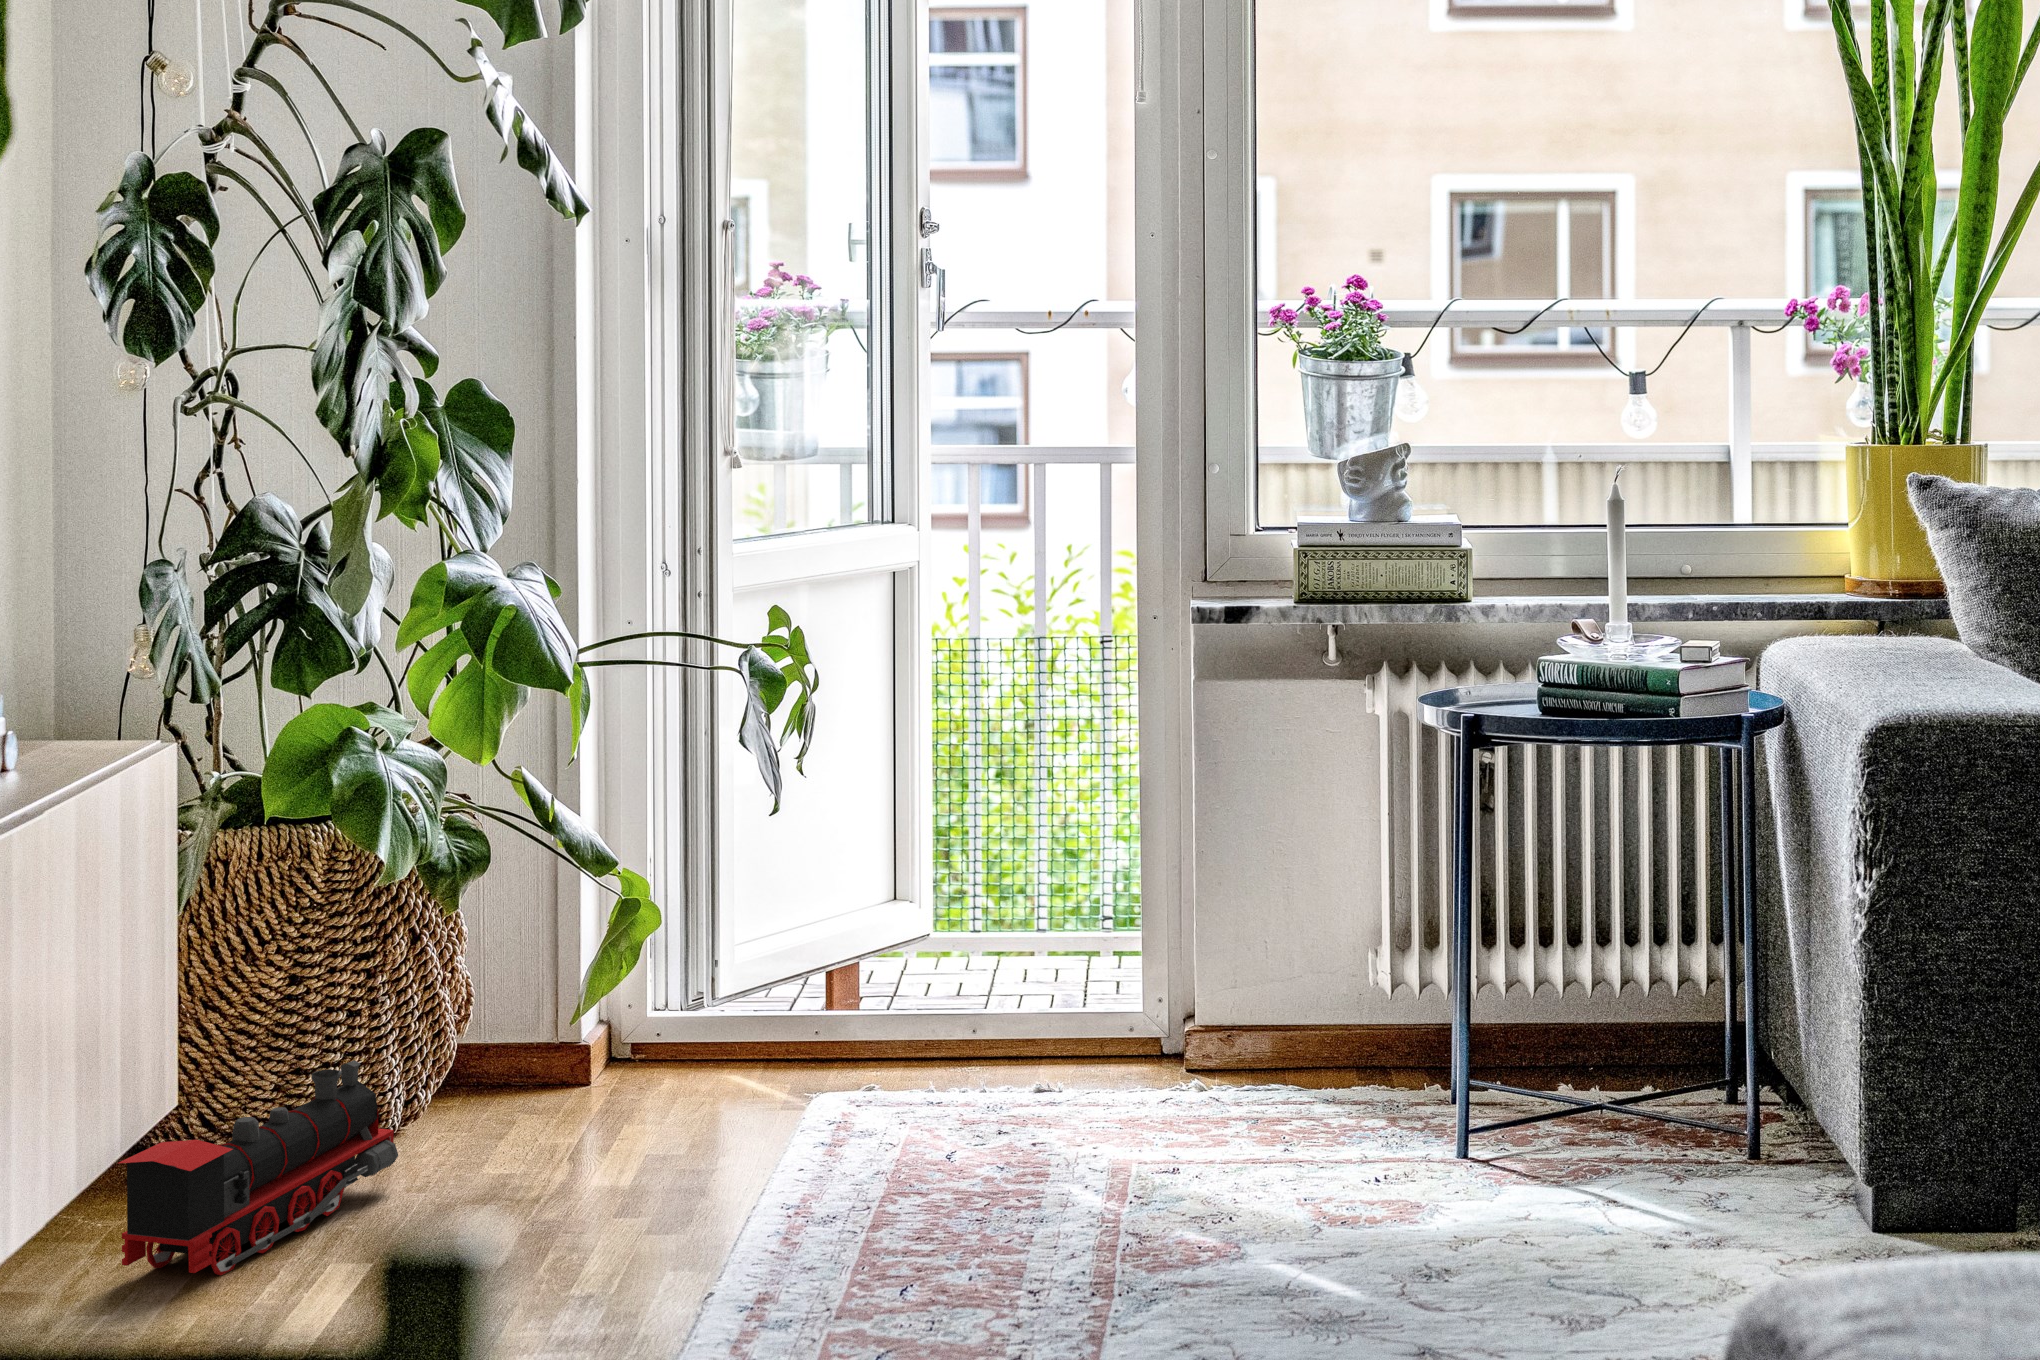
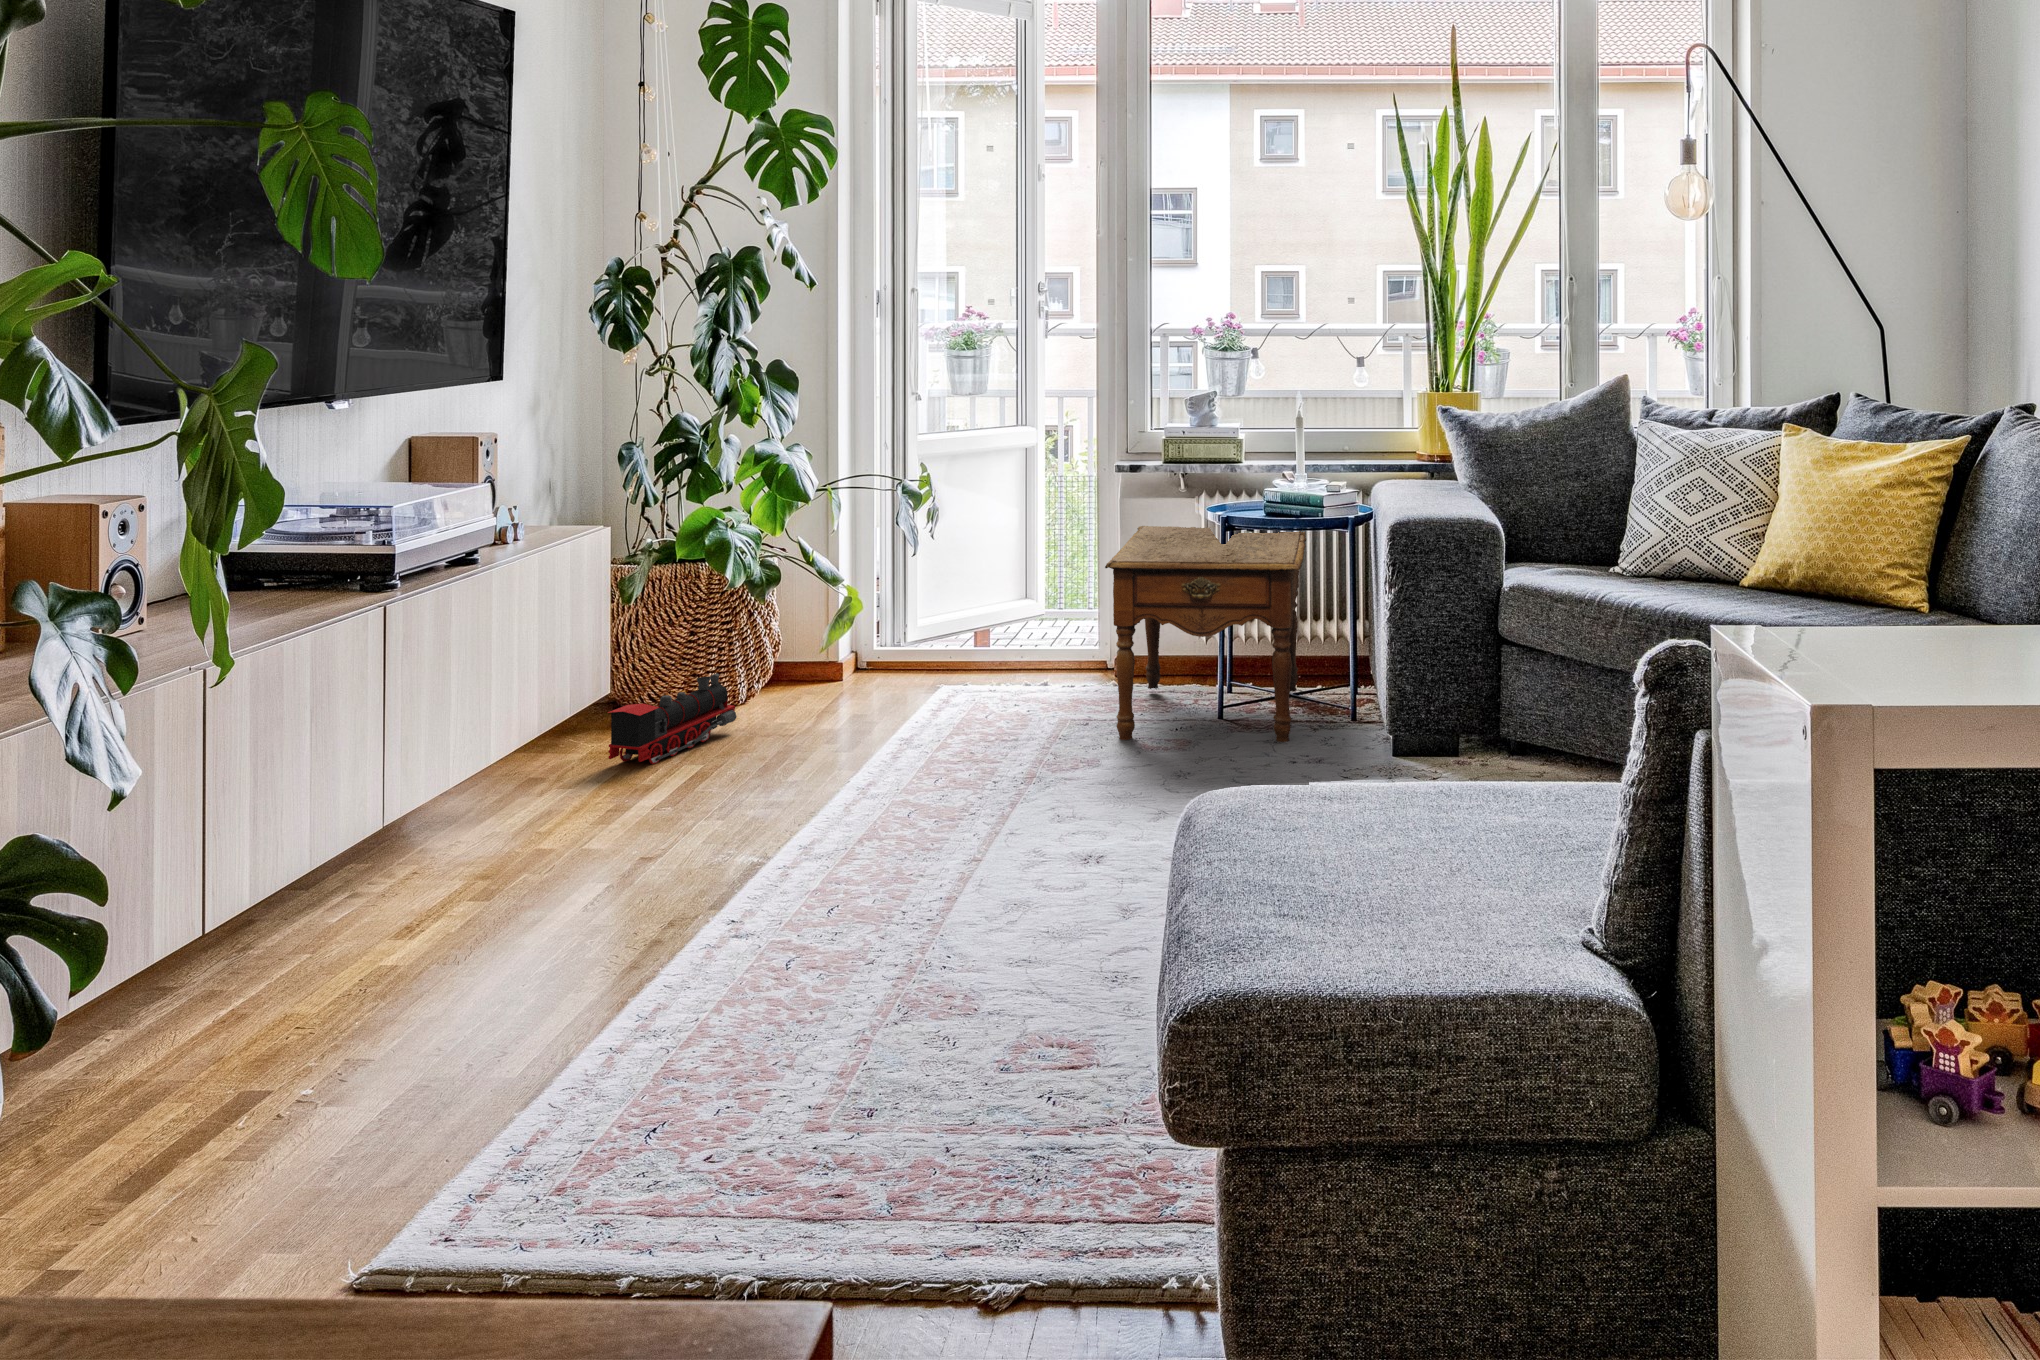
side table: none [1208,727,1644,1218] -> present [1105,526,1306,742]

